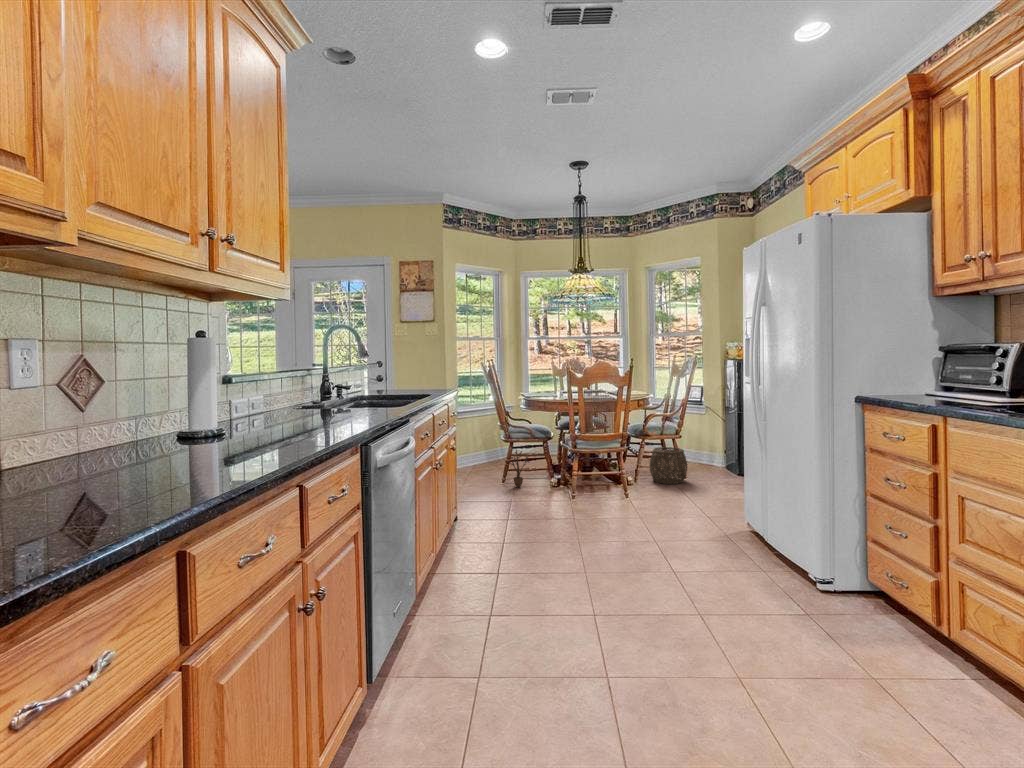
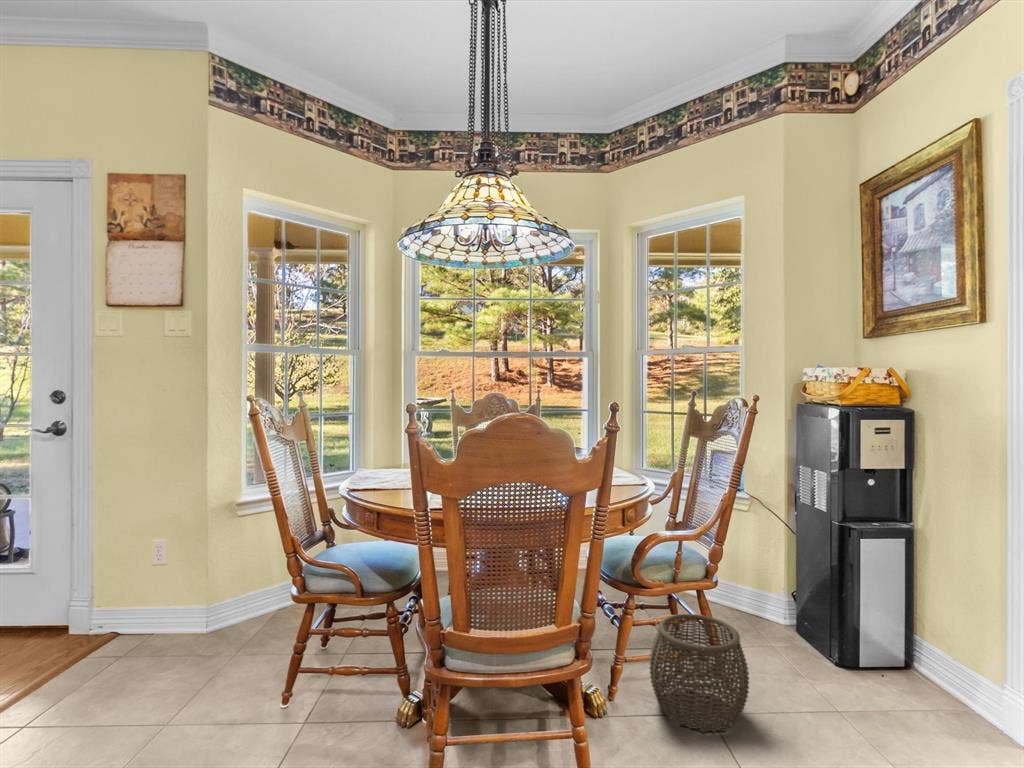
decorative plant: present [505,450,529,487] -> none [271,633,333,737]

